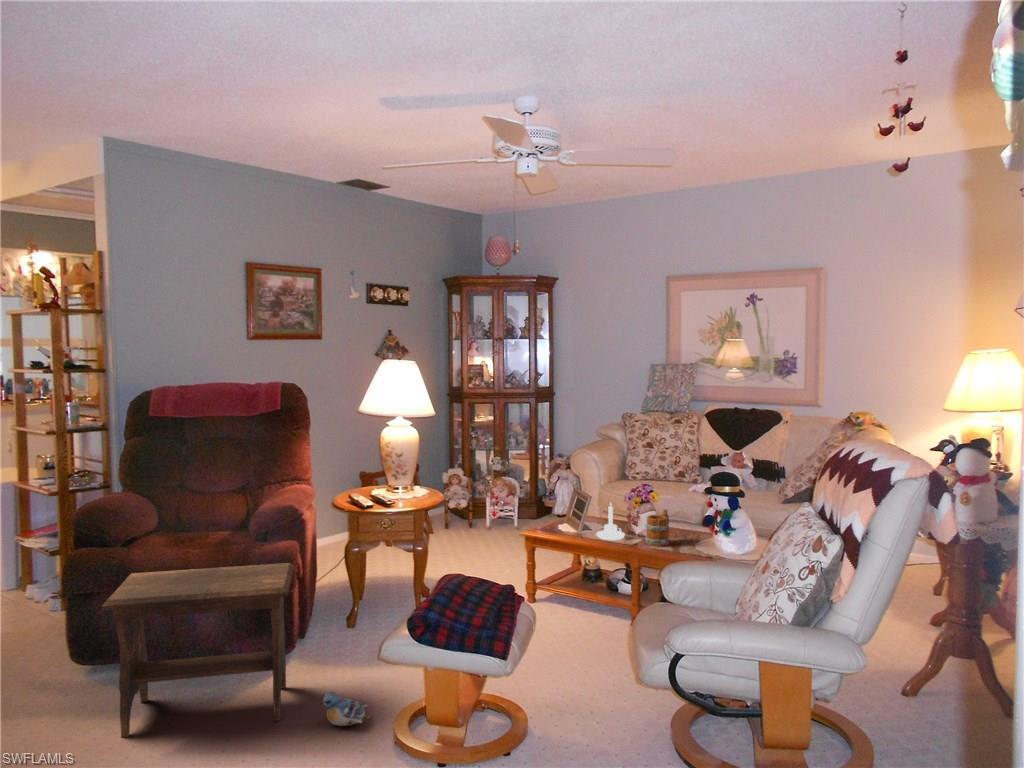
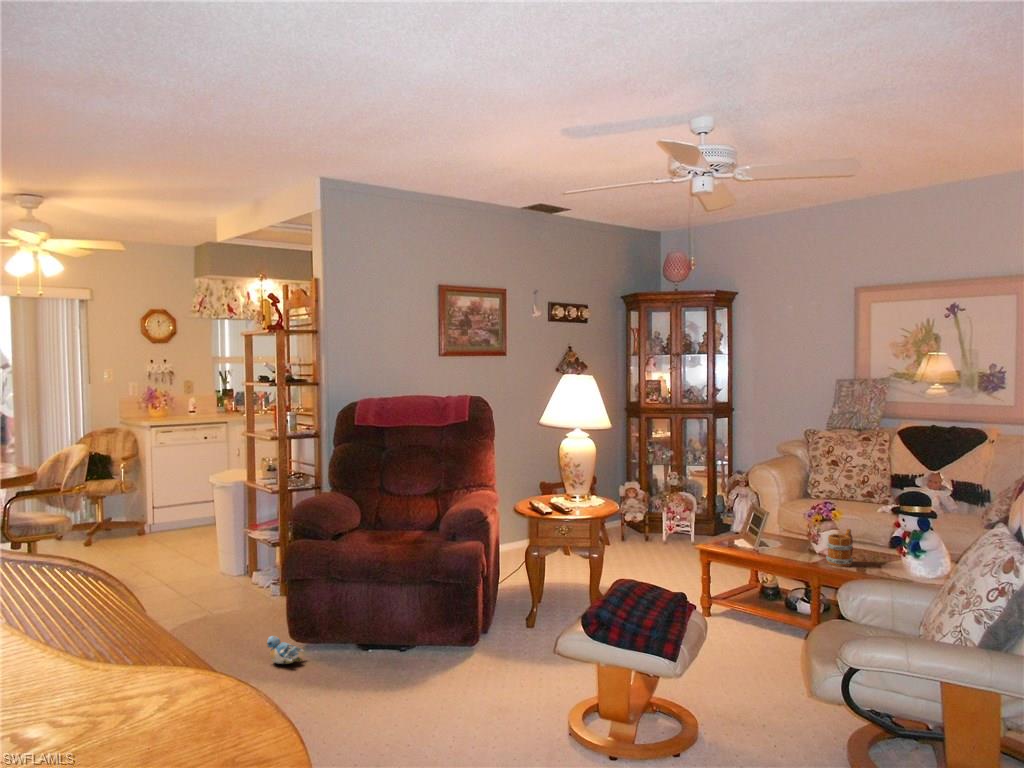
candle holder: present [596,503,625,540] -> none [774,518,805,558]
footstool: present [102,563,294,737] -> none [324,560,482,702]
plush toy: present [322,691,370,726] -> present [267,636,304,664]

